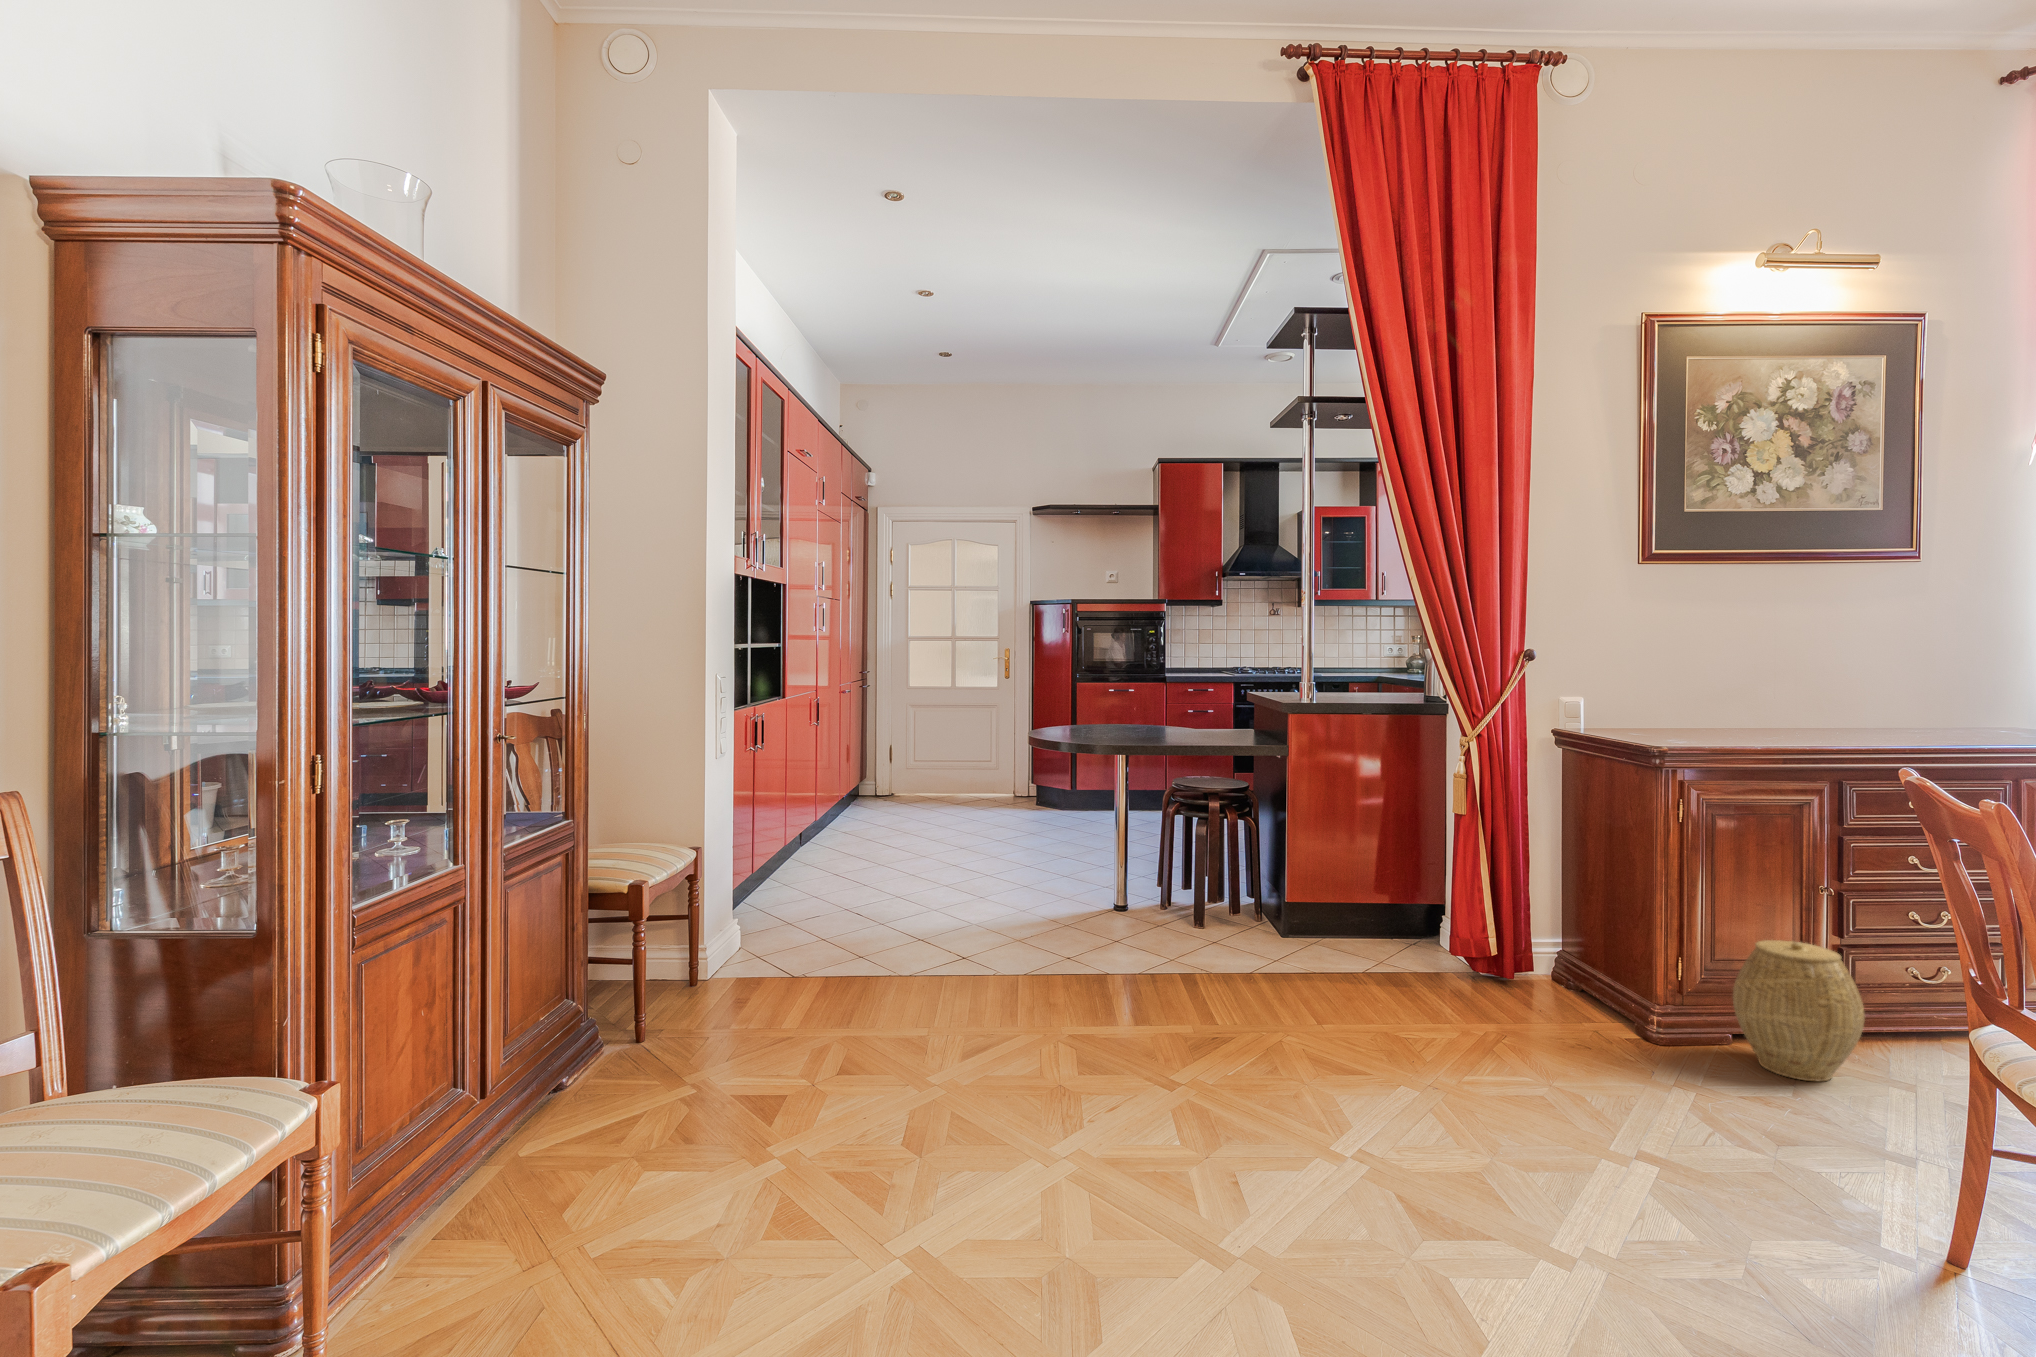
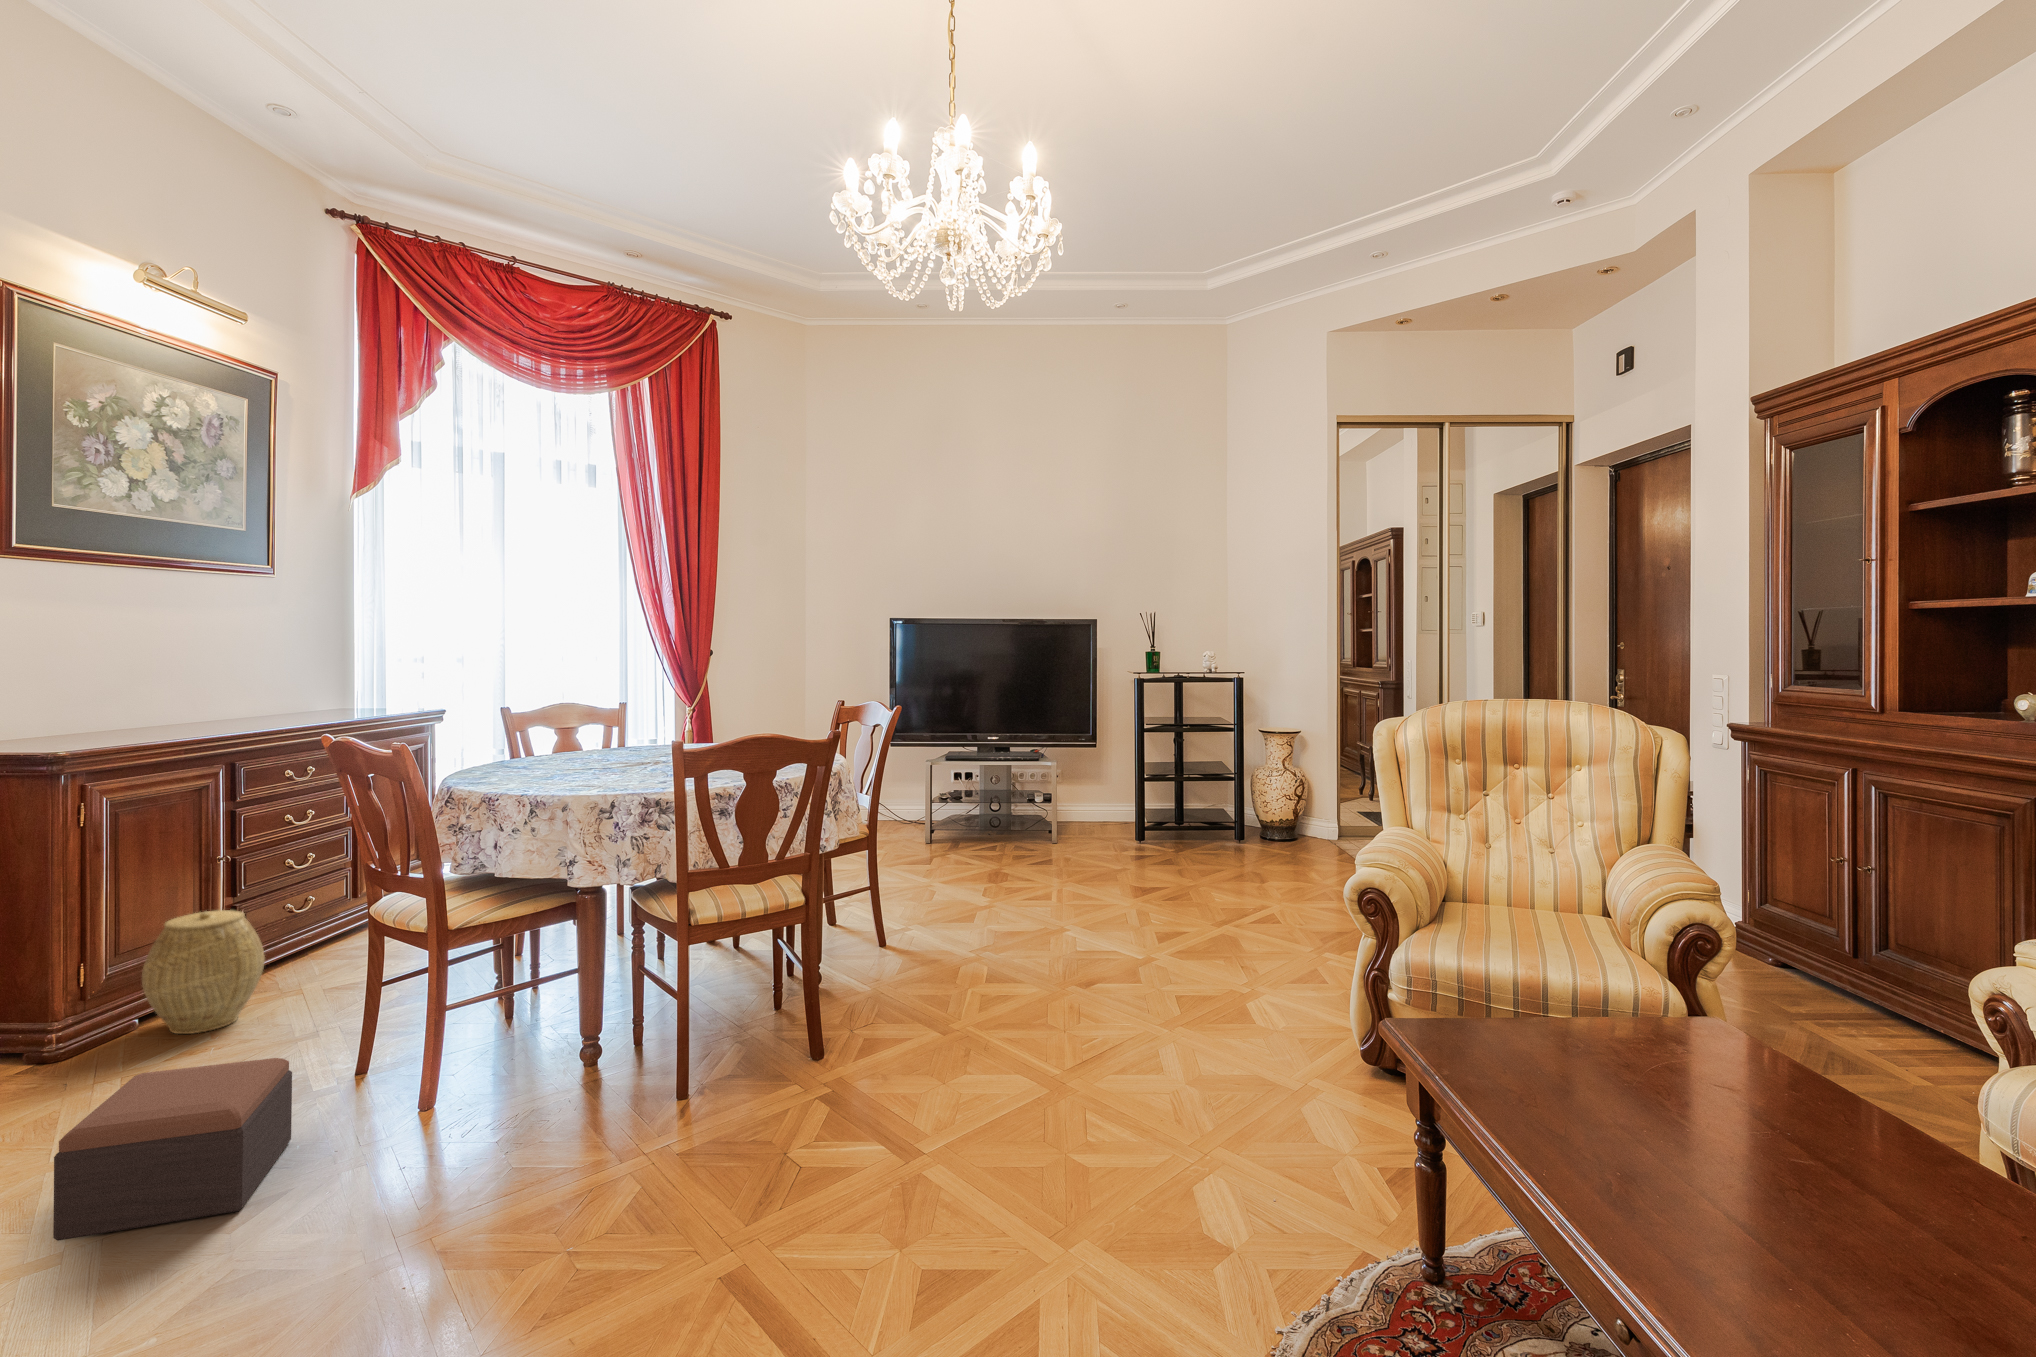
footstool: none [1597,1087,1847,1296] -> present [53,1058,292,1241]

